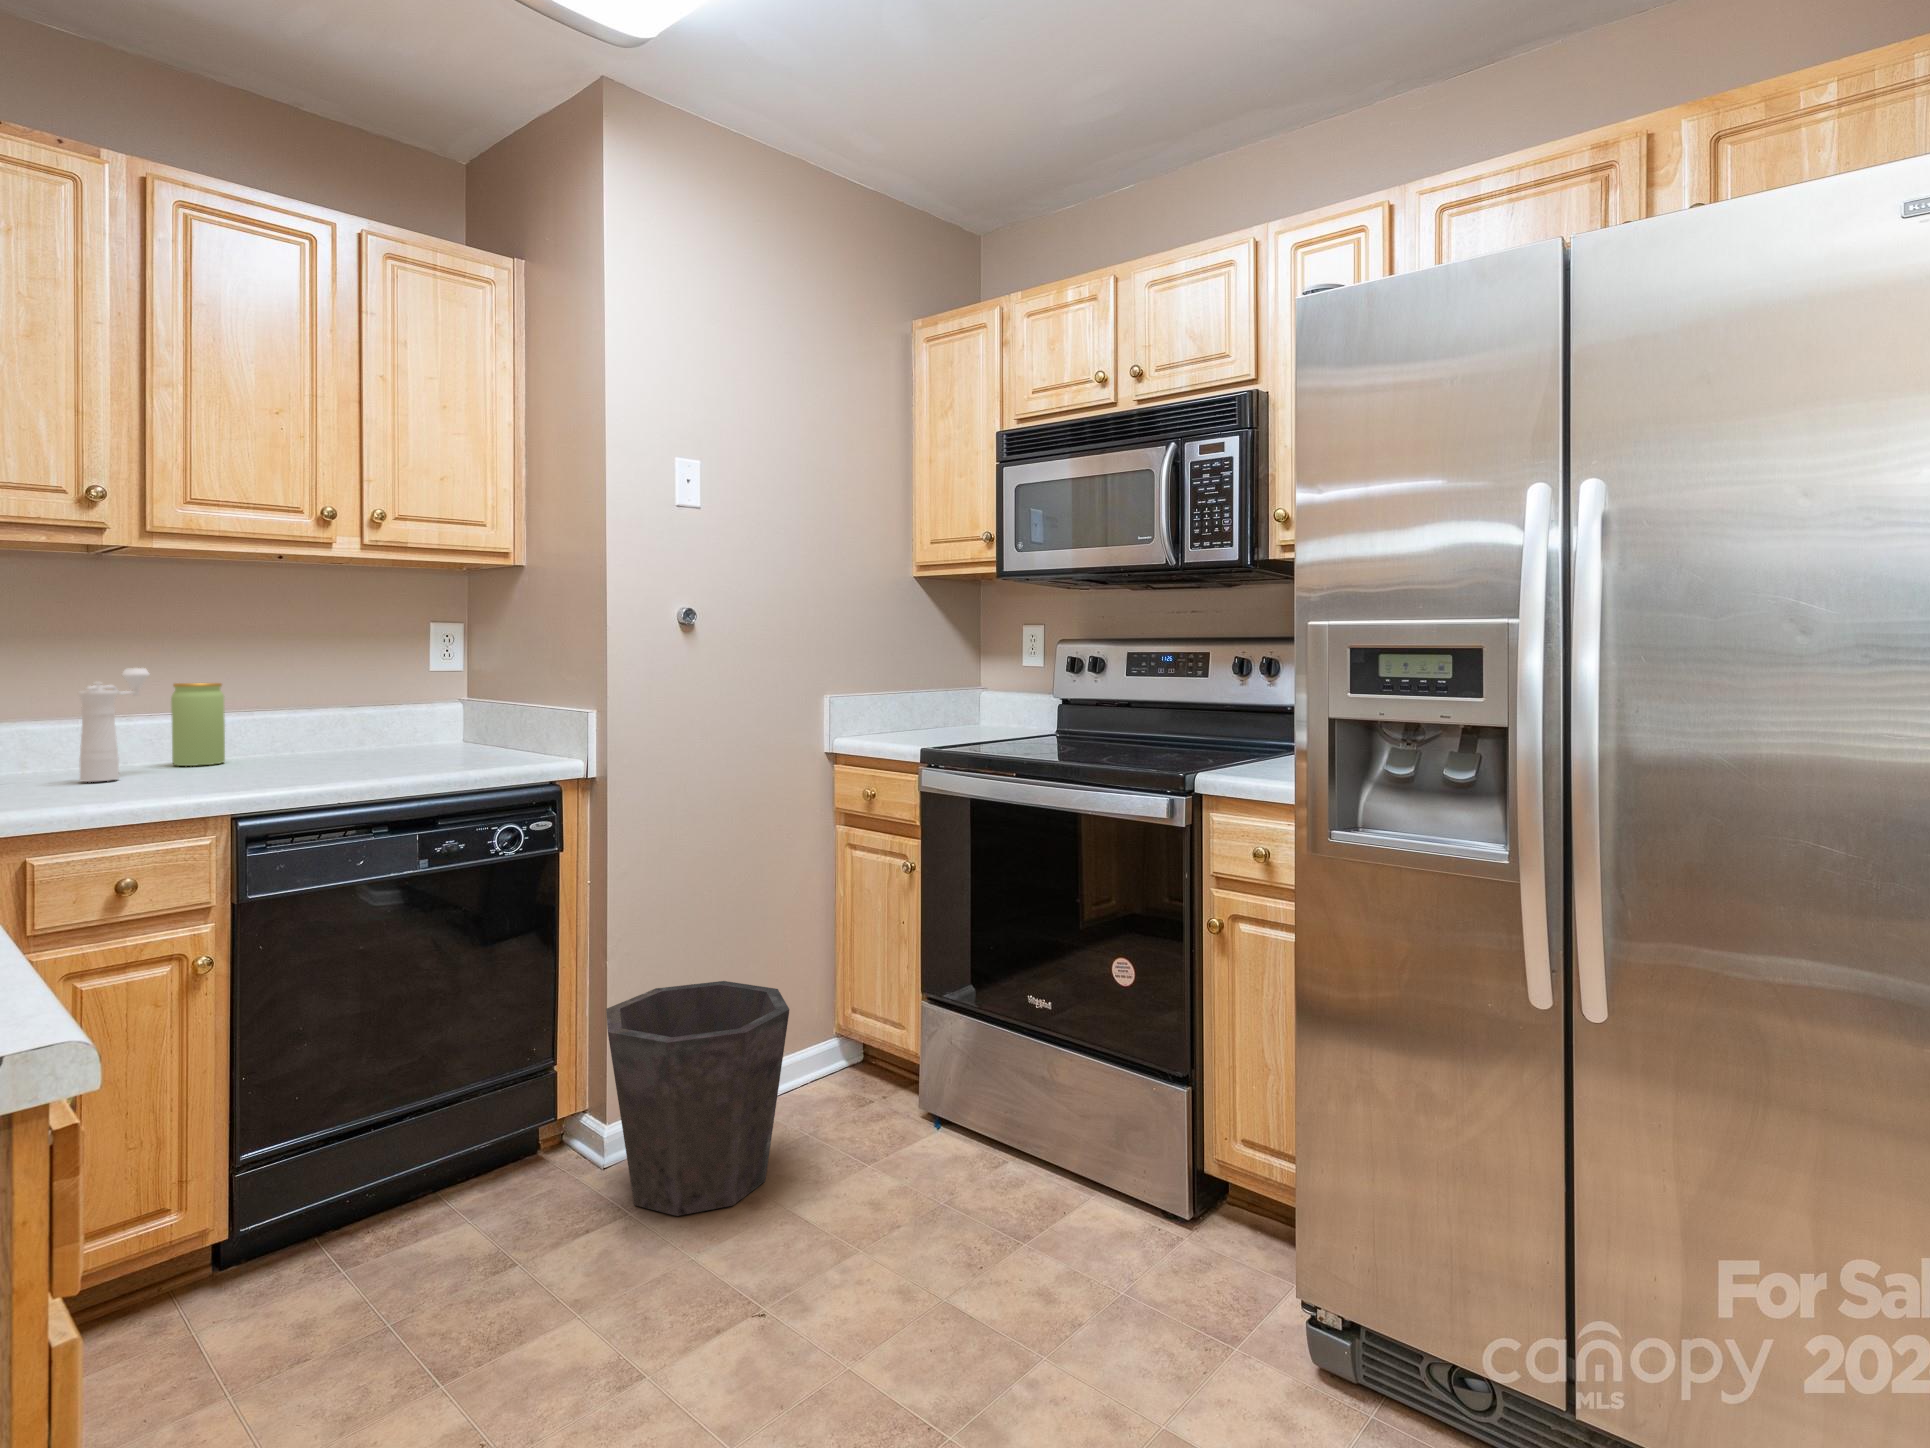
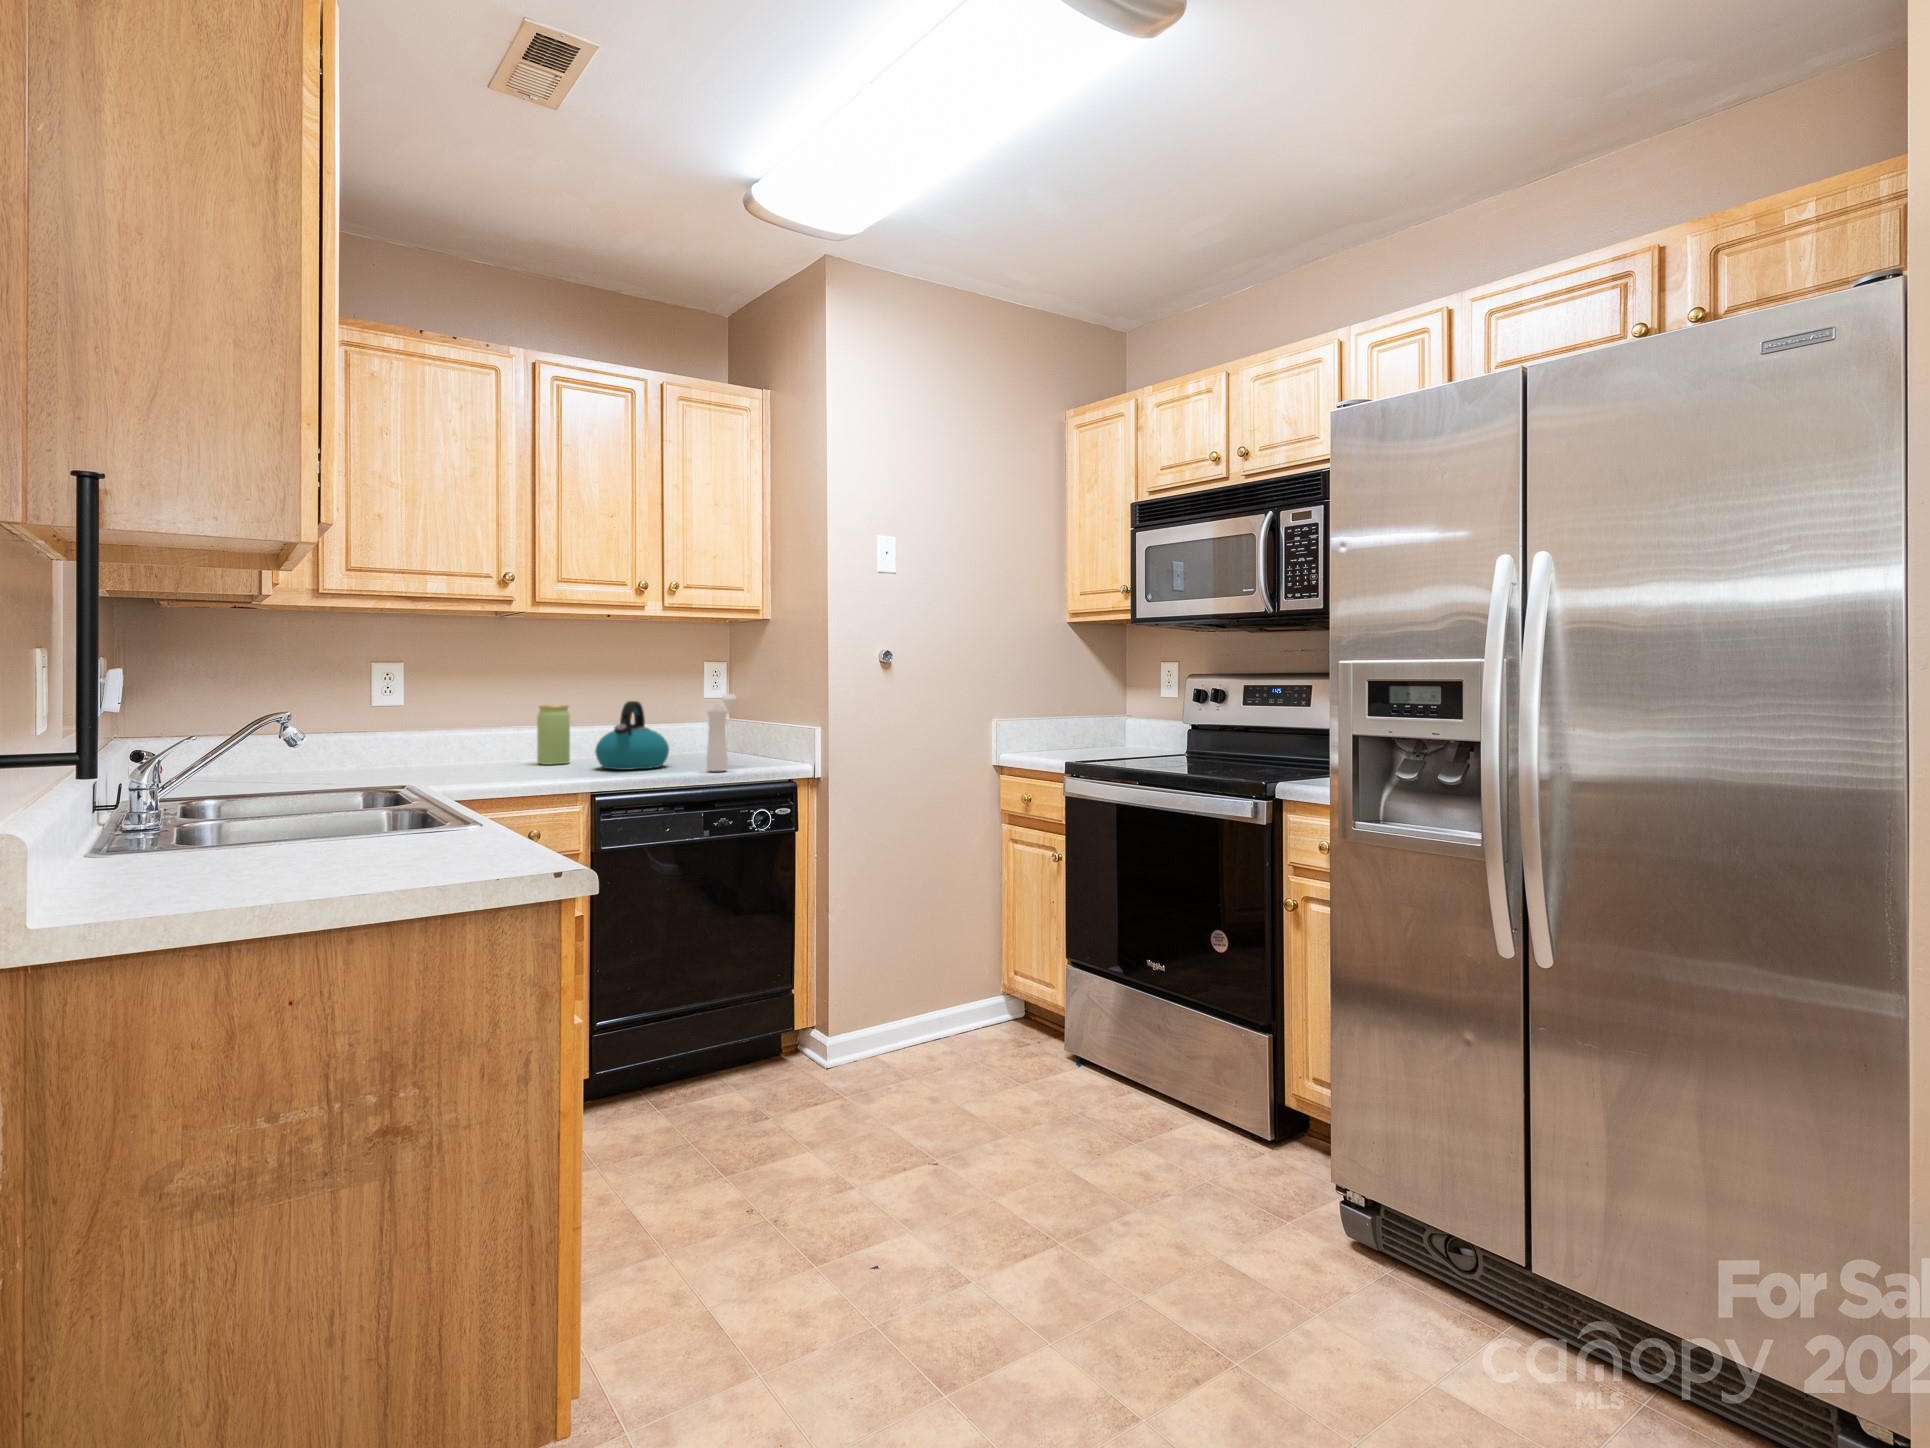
pepper mill: present [78,668,150,782] -> present [707,694,736,771]
kettle: none [258,676,374,772] -> present [595,701,669,770]
waste bin: present [606,981,789,1216] -> none [829,939,963,1108]

